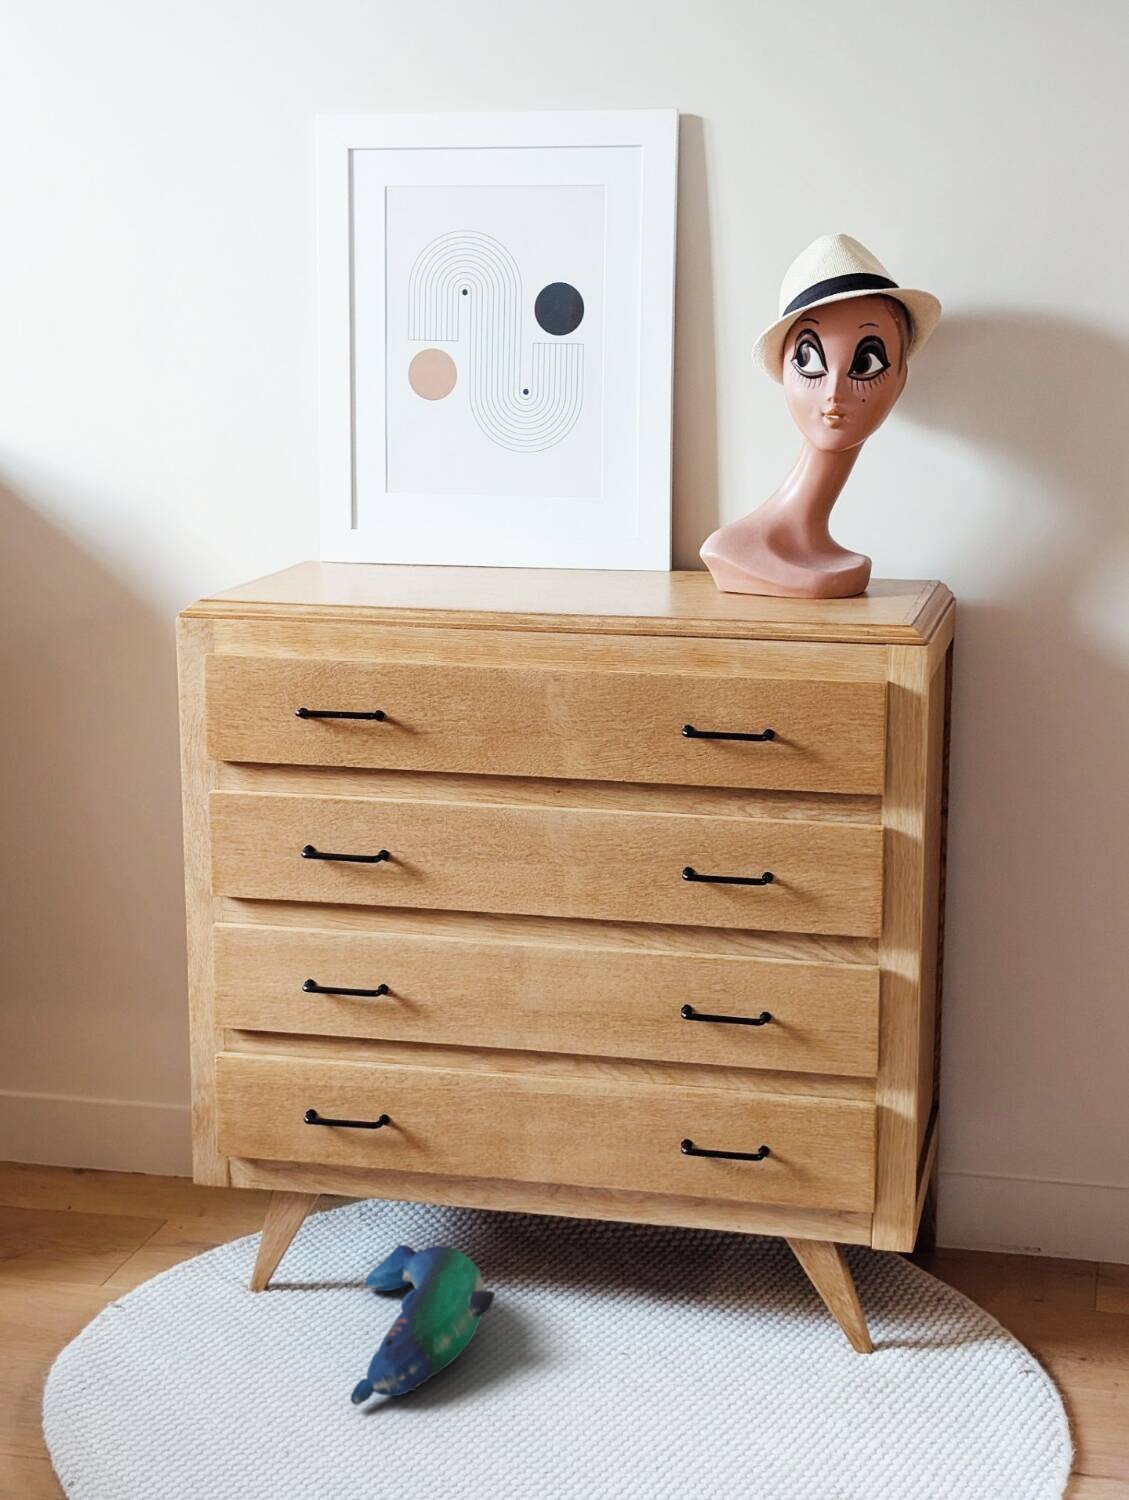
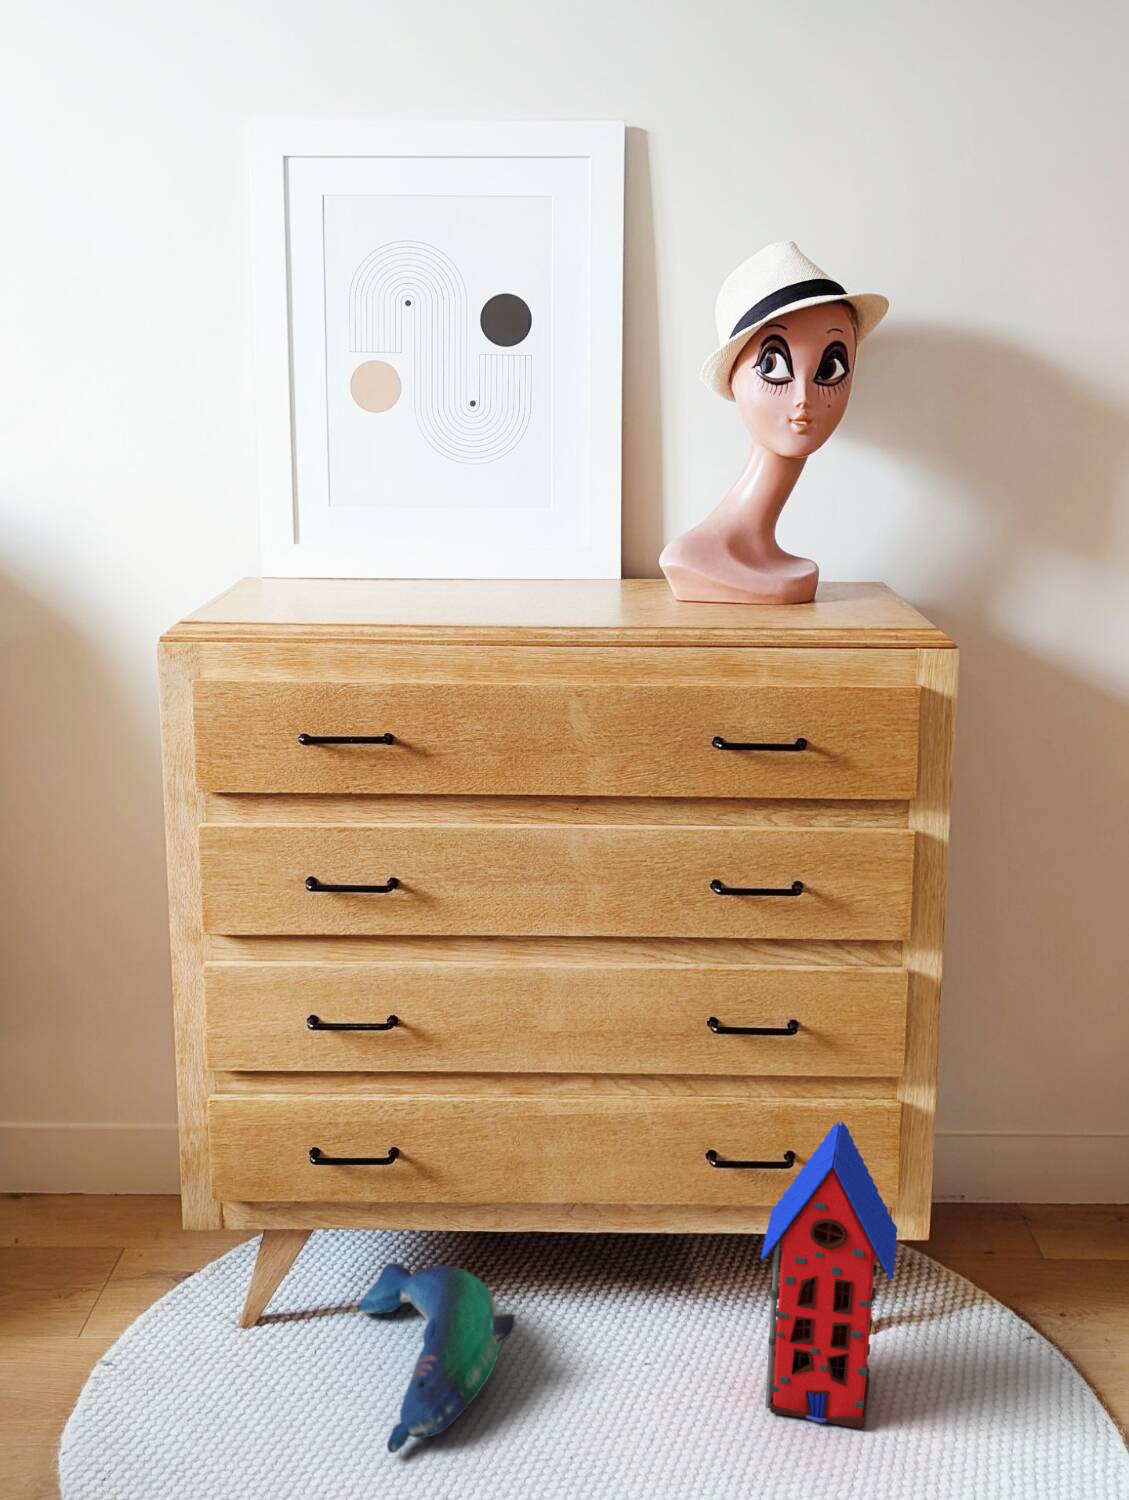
toy house: none [722,1120,873,1436] -> present [761,1121,897,1429]

